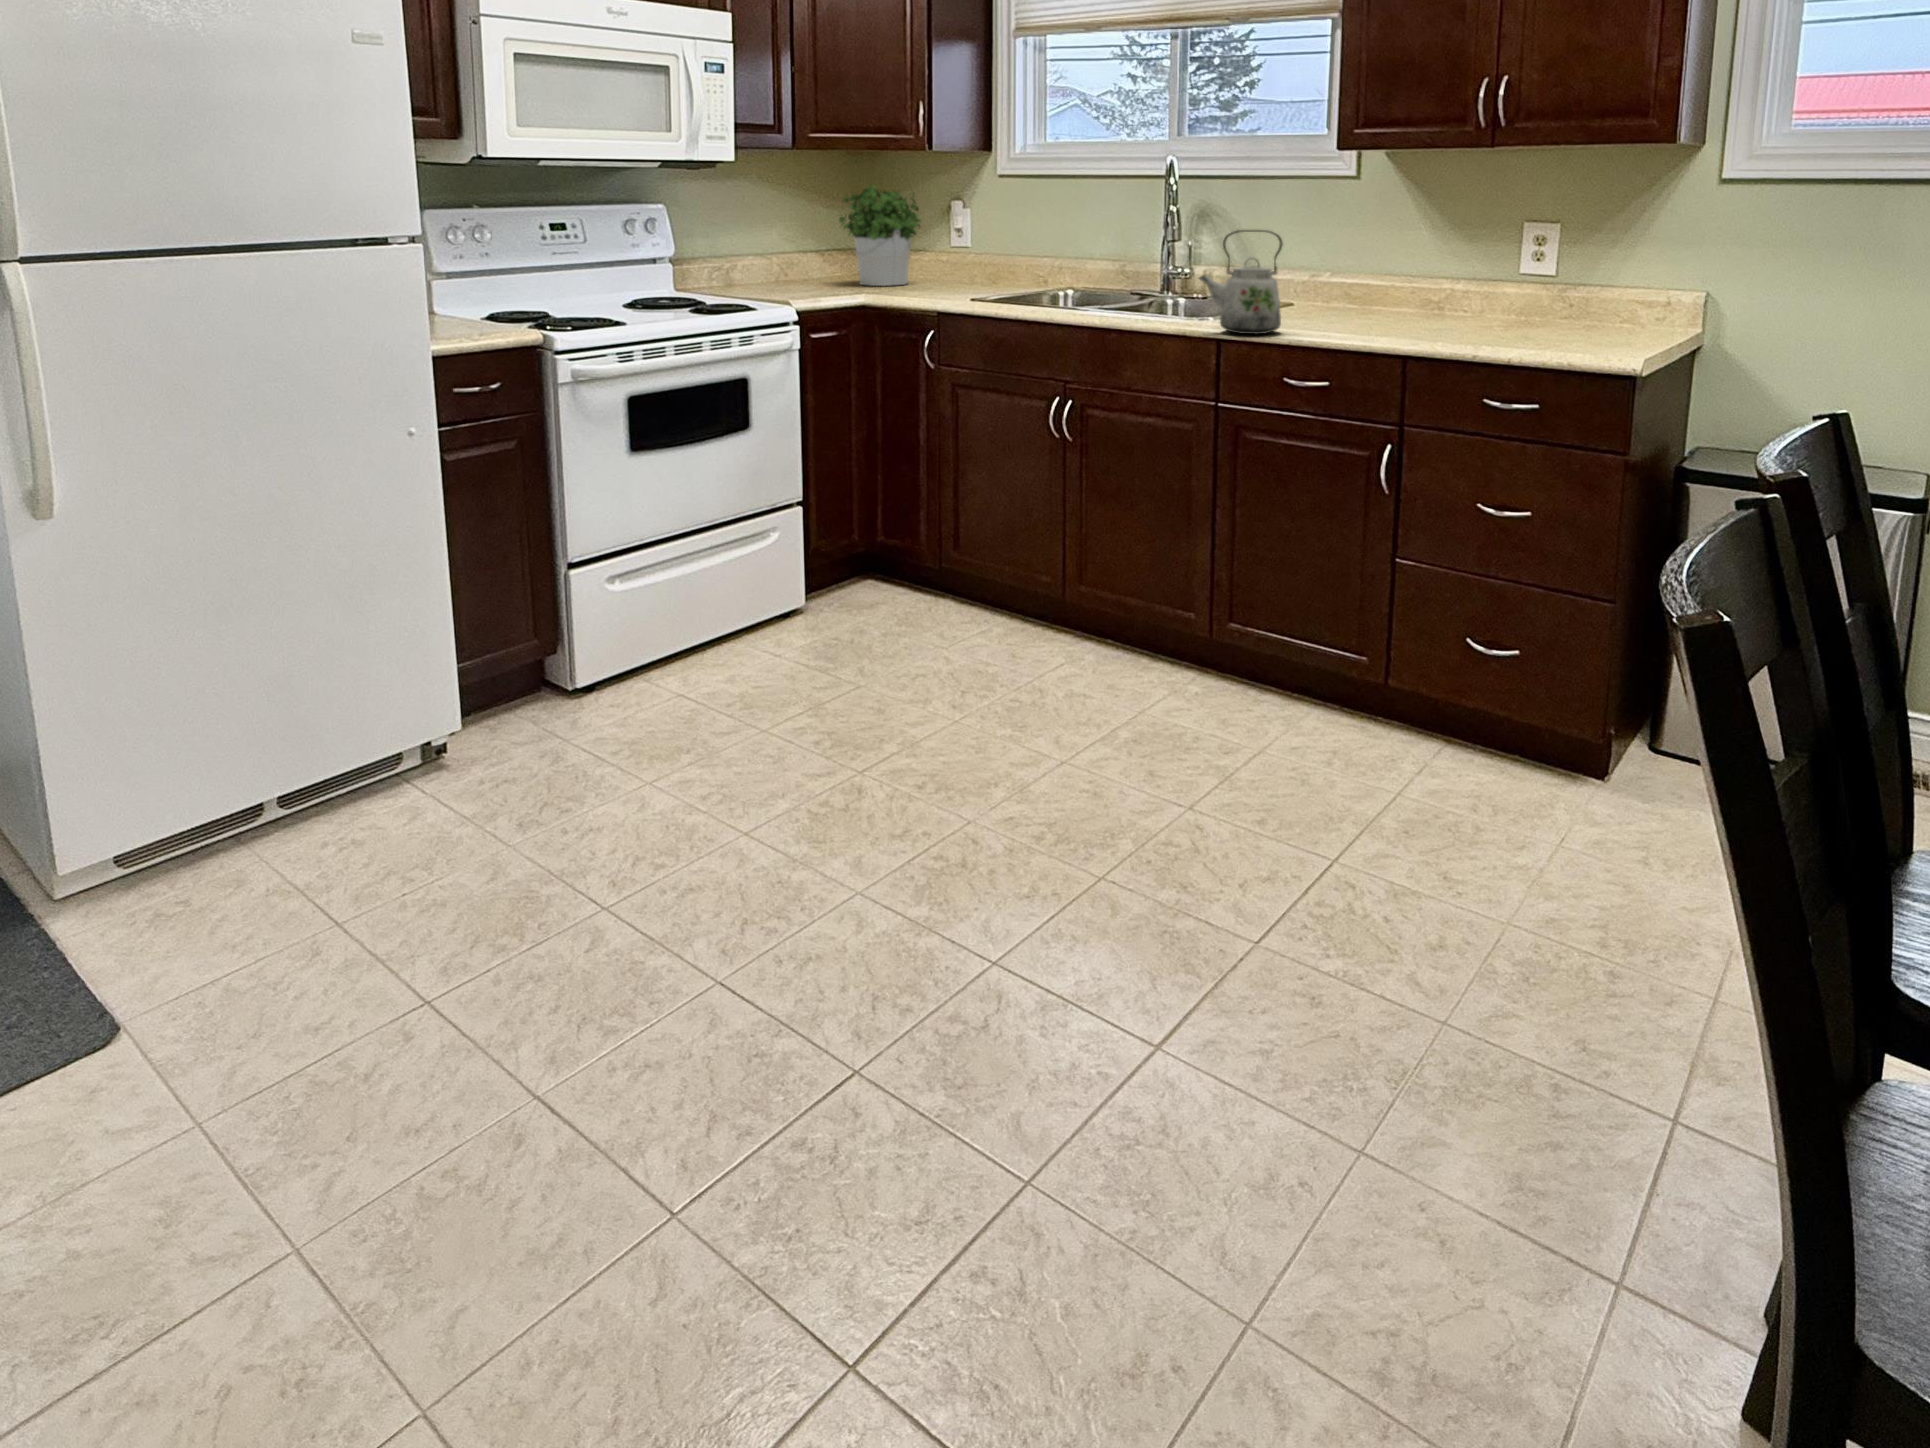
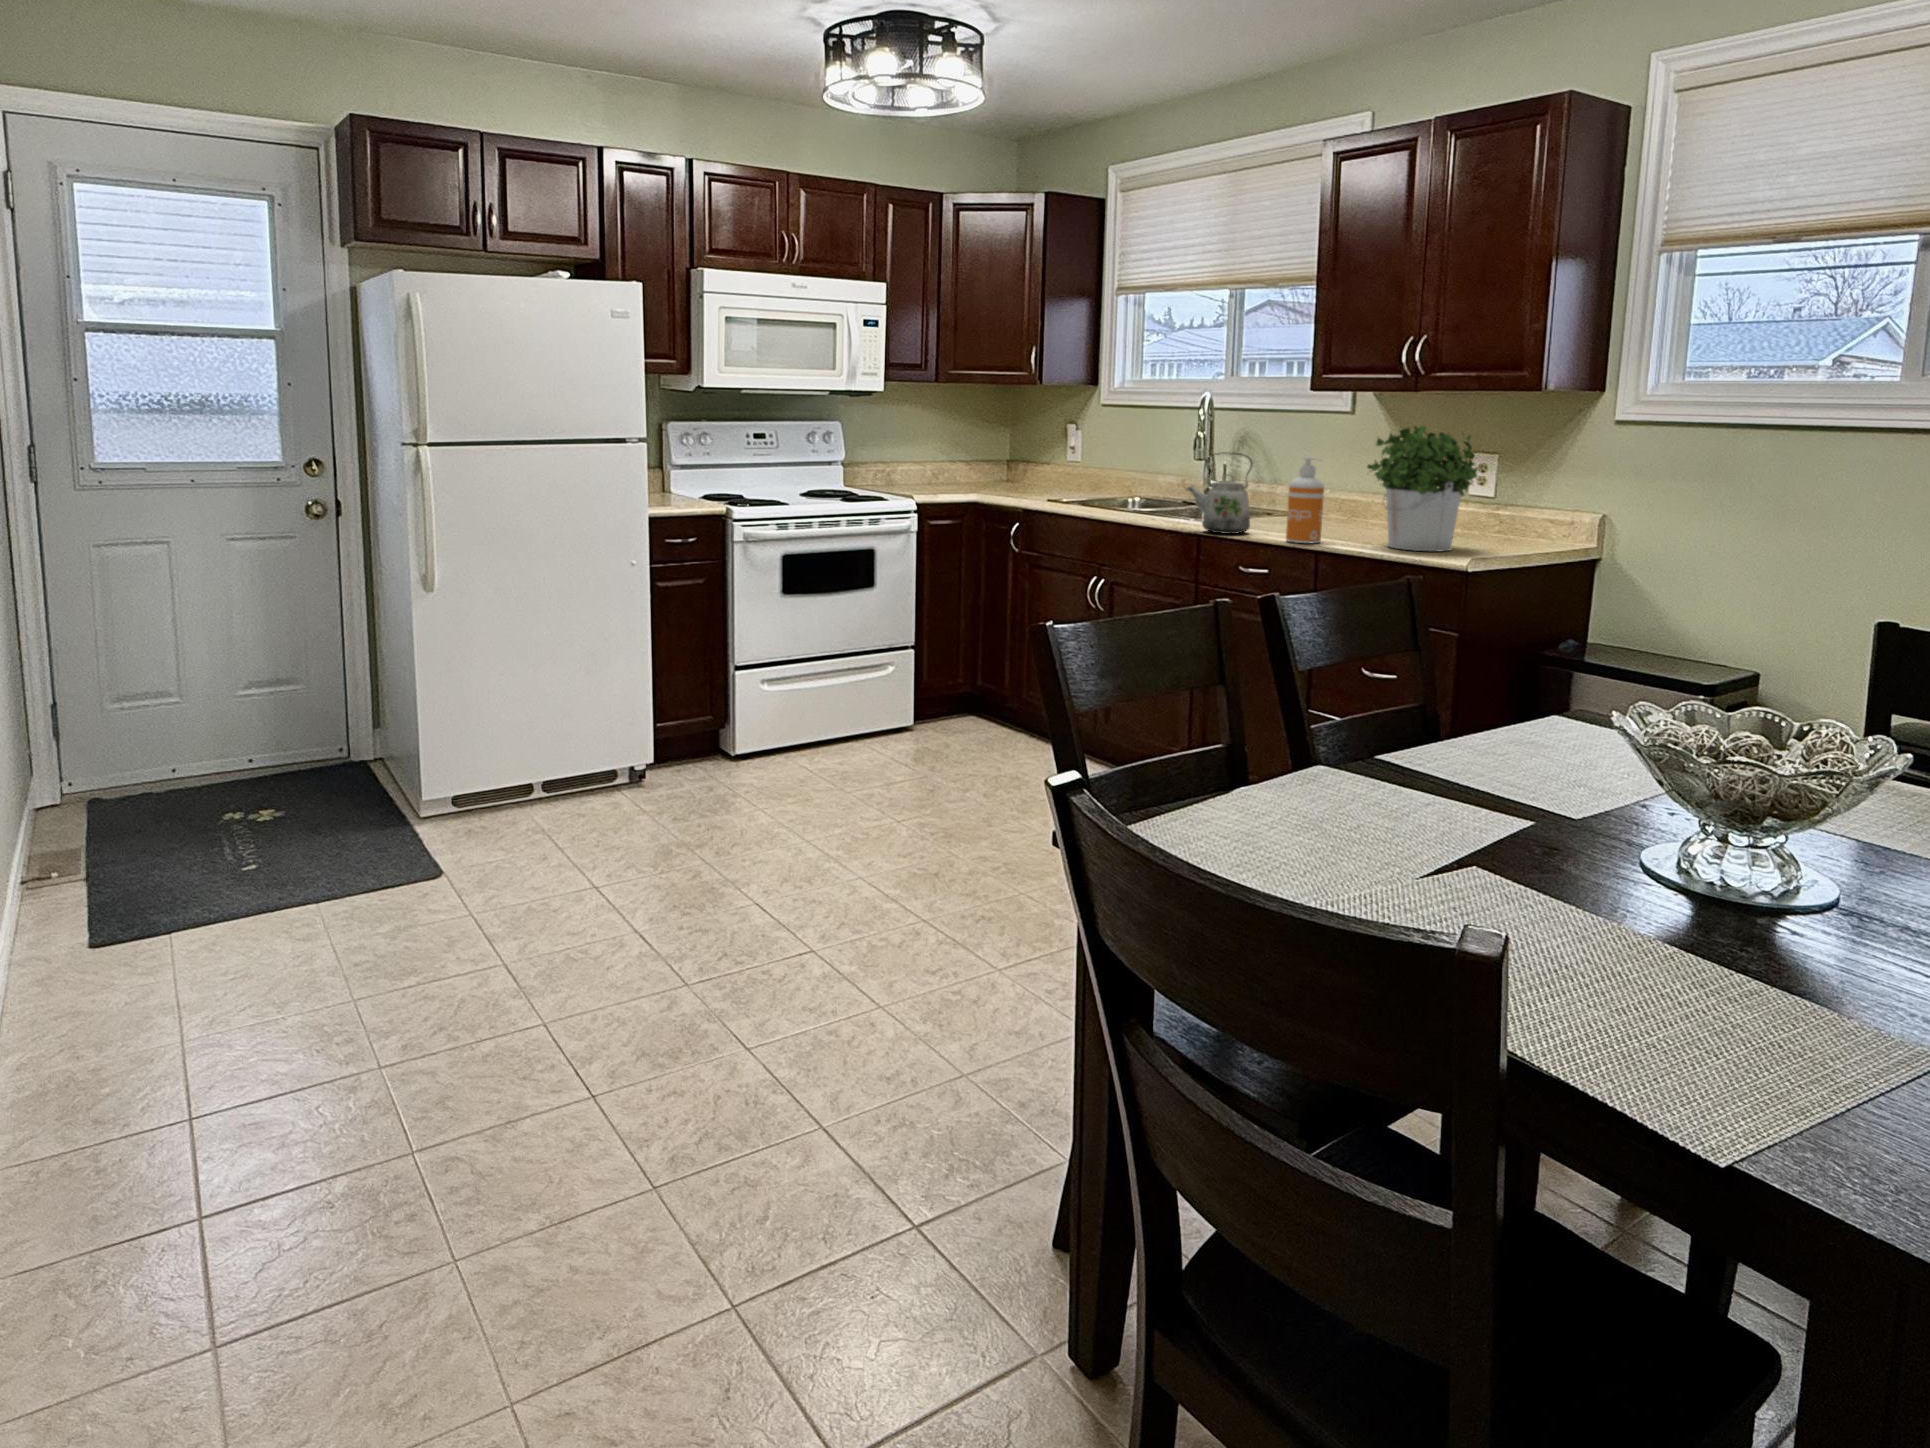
potted plant: present [839,185,920,286] -> present [1367,426,1478,551]
soap dispenser: none [1342,232,1390,343] -> present [1286,457,1324,543]

